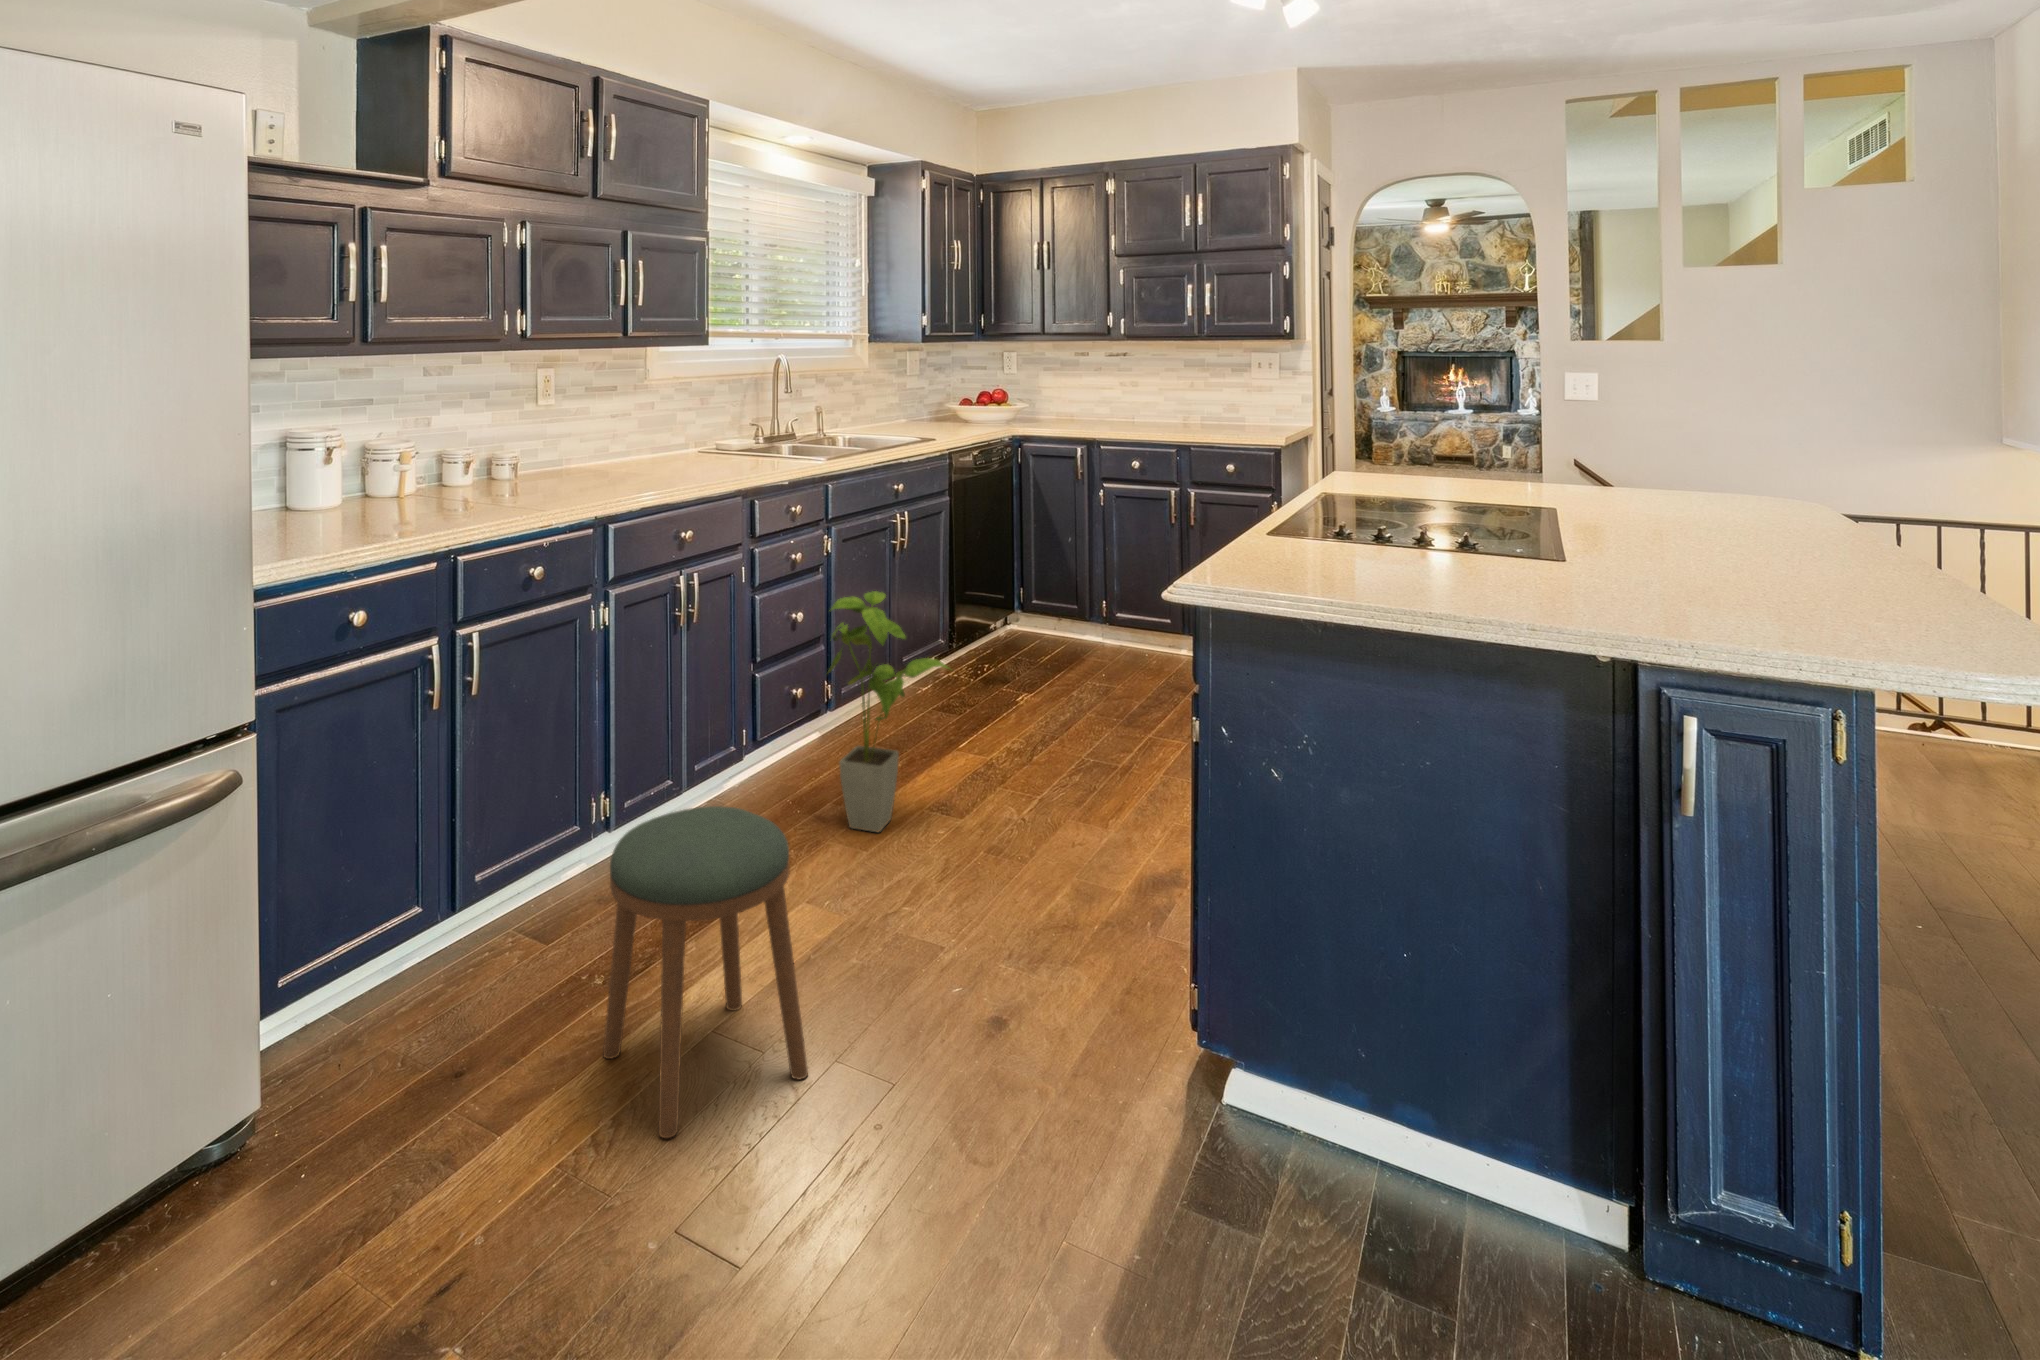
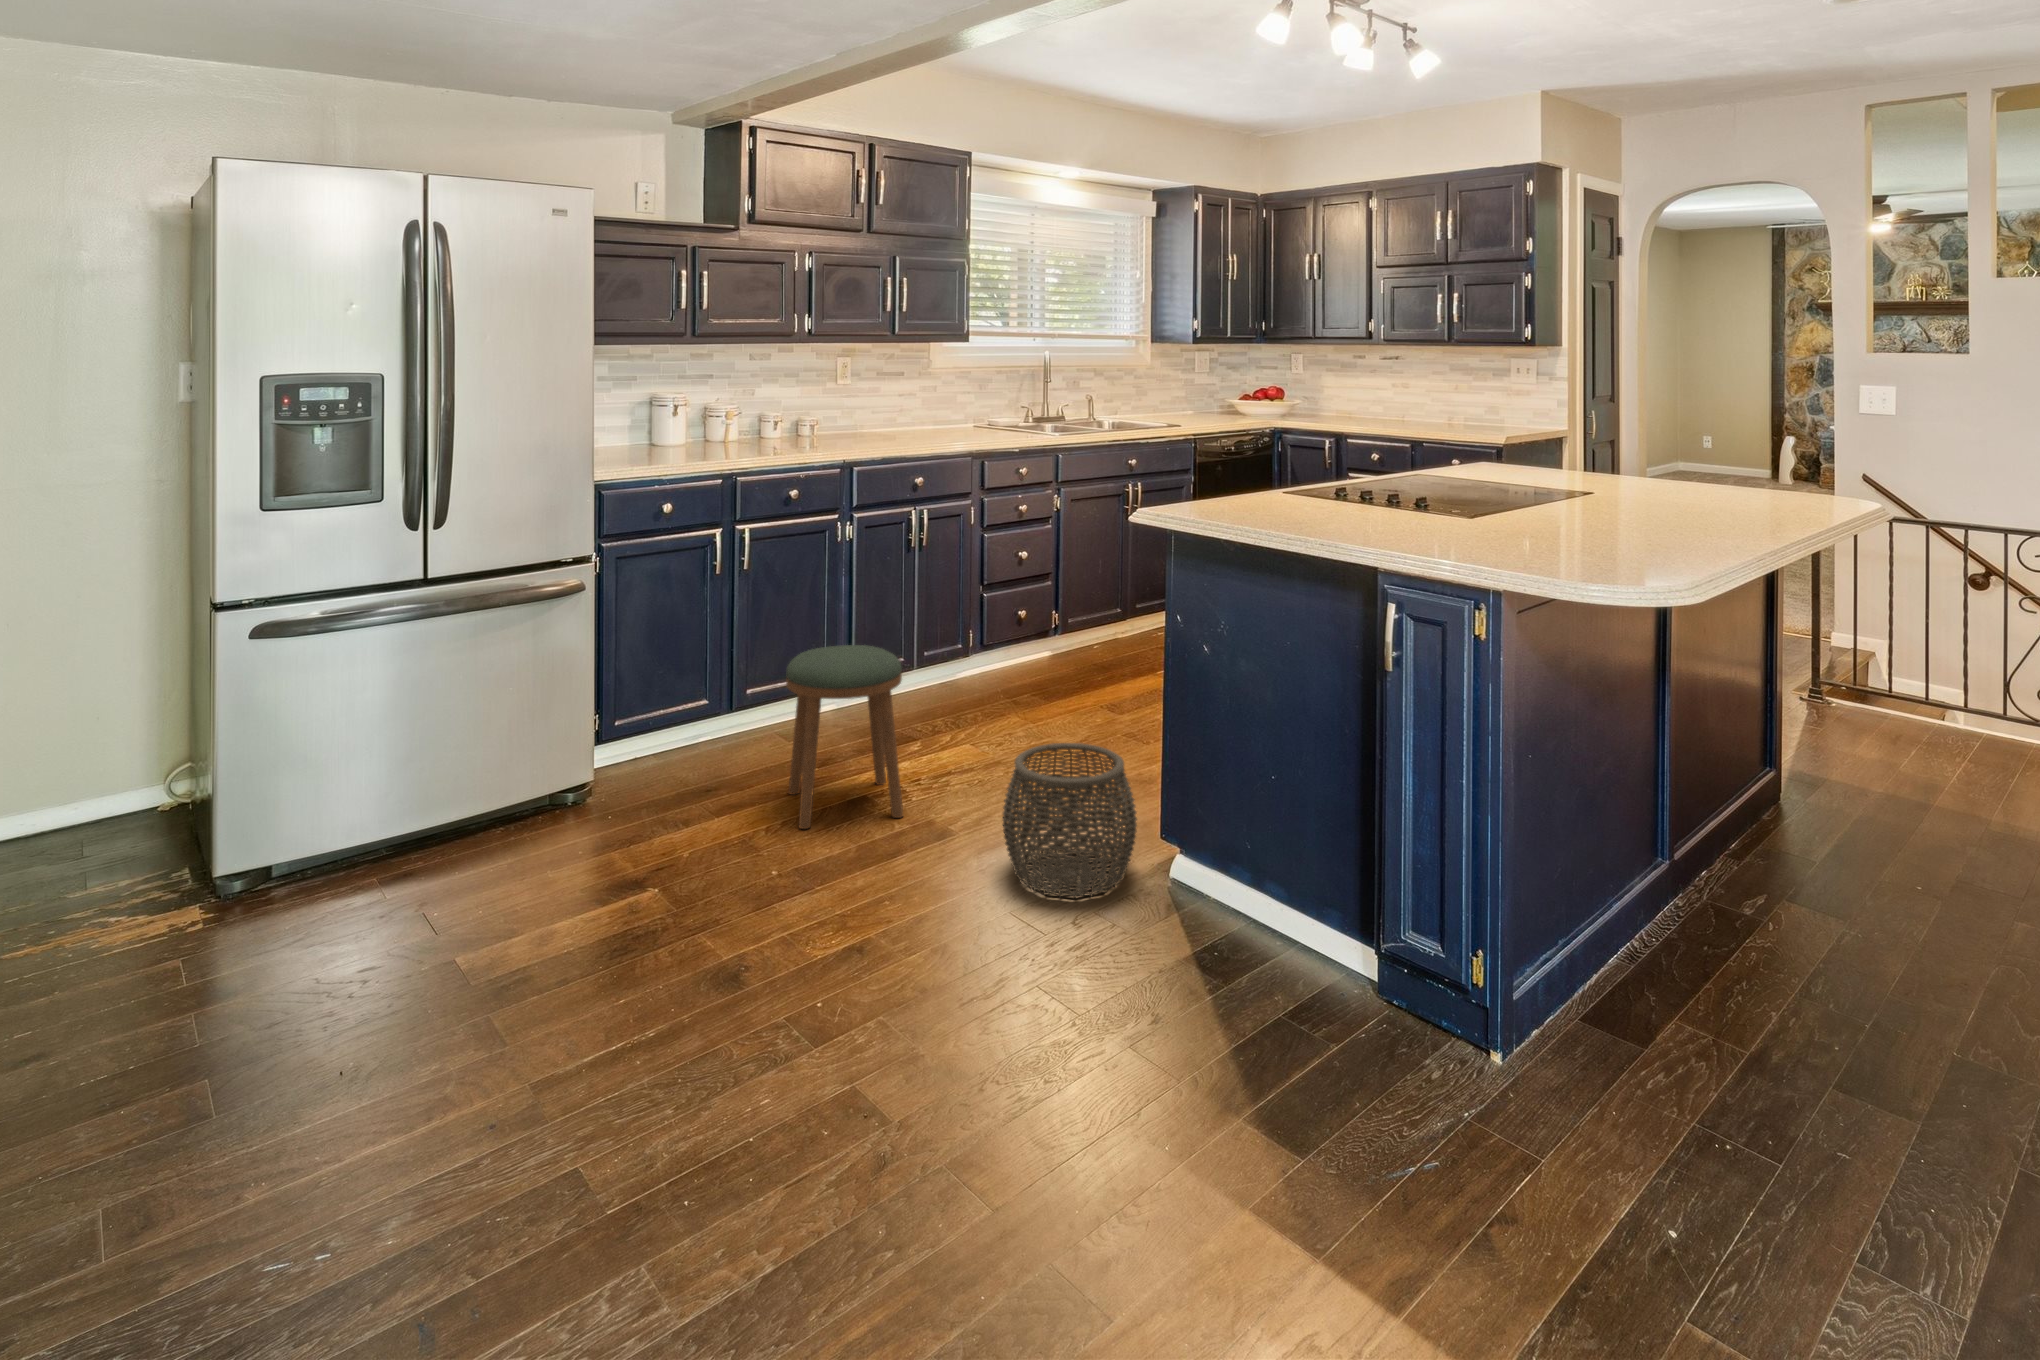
house plant: present [829,591,949,832] -> none [1009,530,1105,713]
woven basket: none [1021,937,1235,1212] -> present [1003,743,1137,898]

